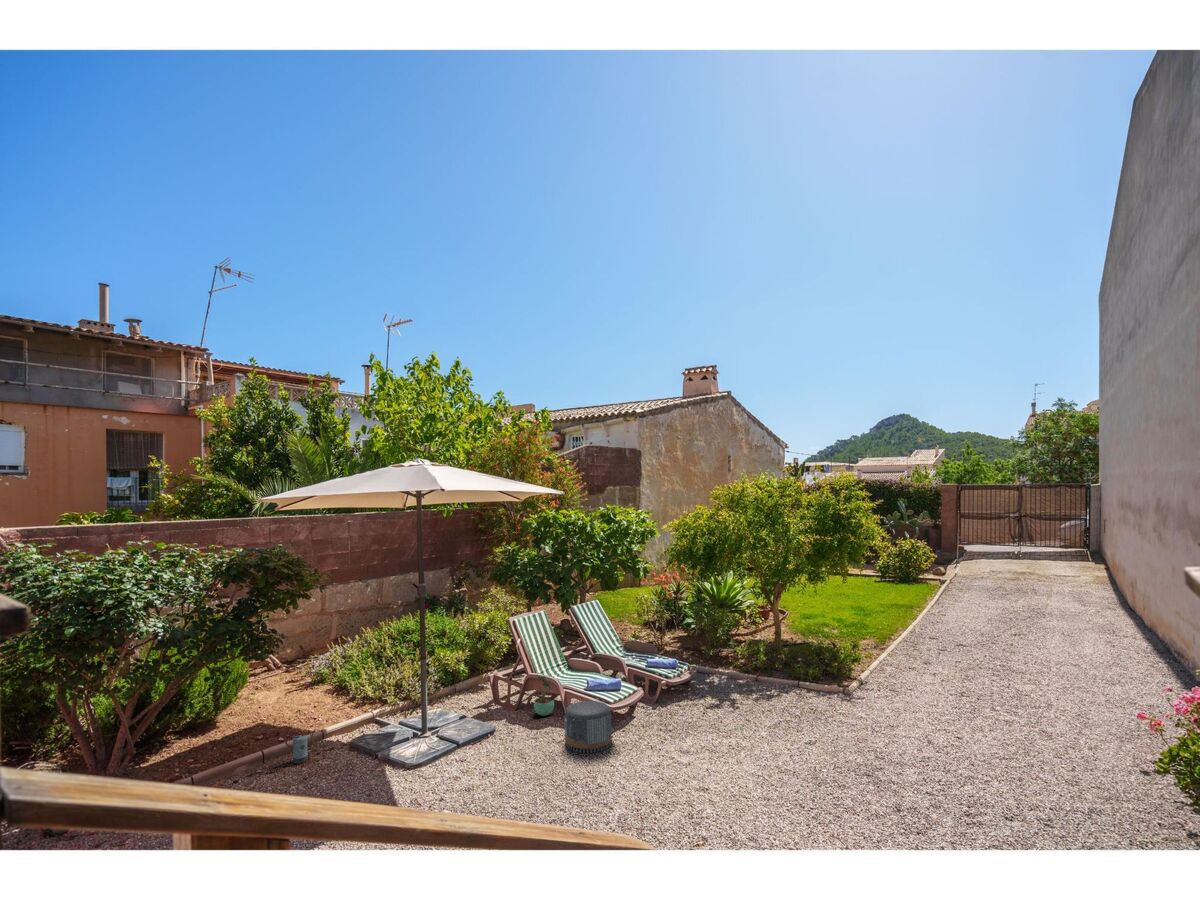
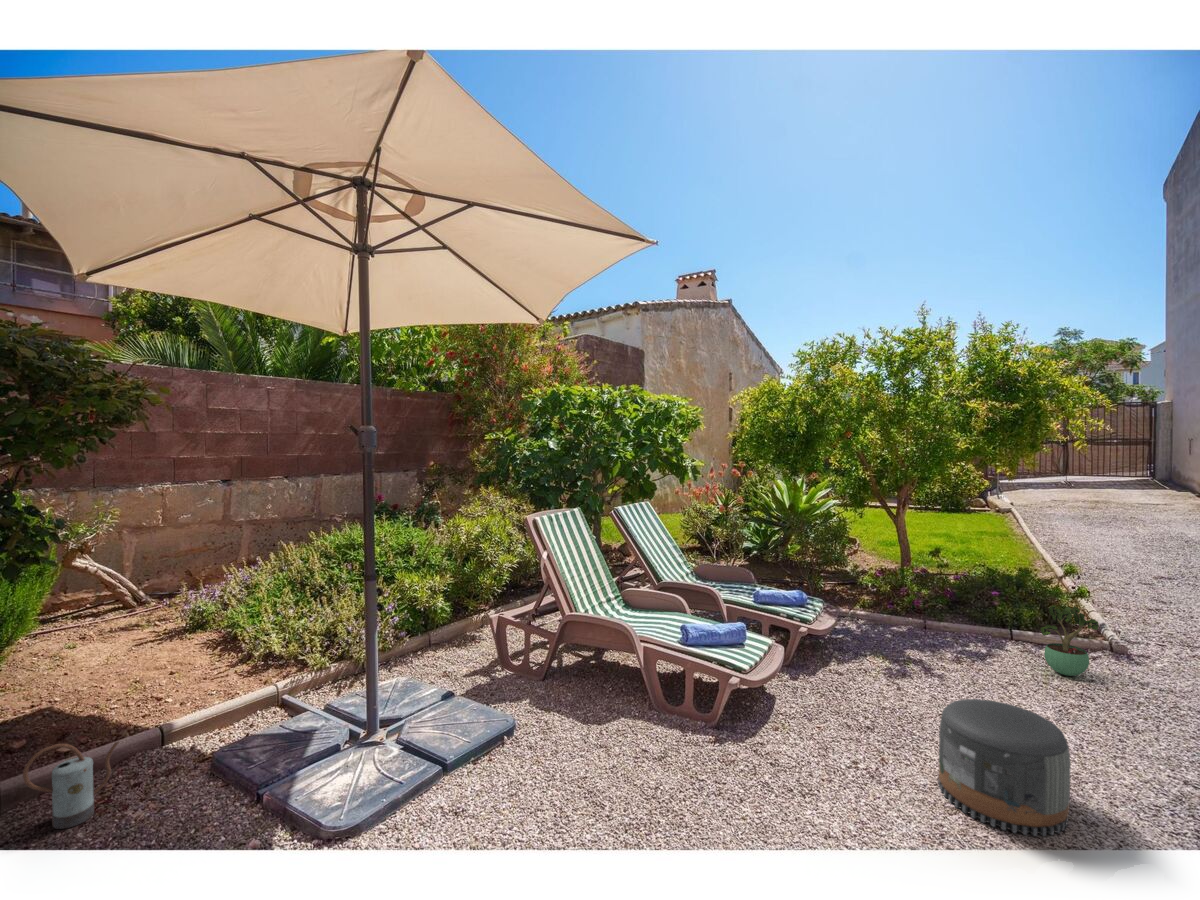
potted plant: present [534,675,554,716] -> present [1040,605,1099,676]
pouf: present [564,701,612,753] -> present [938,699,1071,836]

